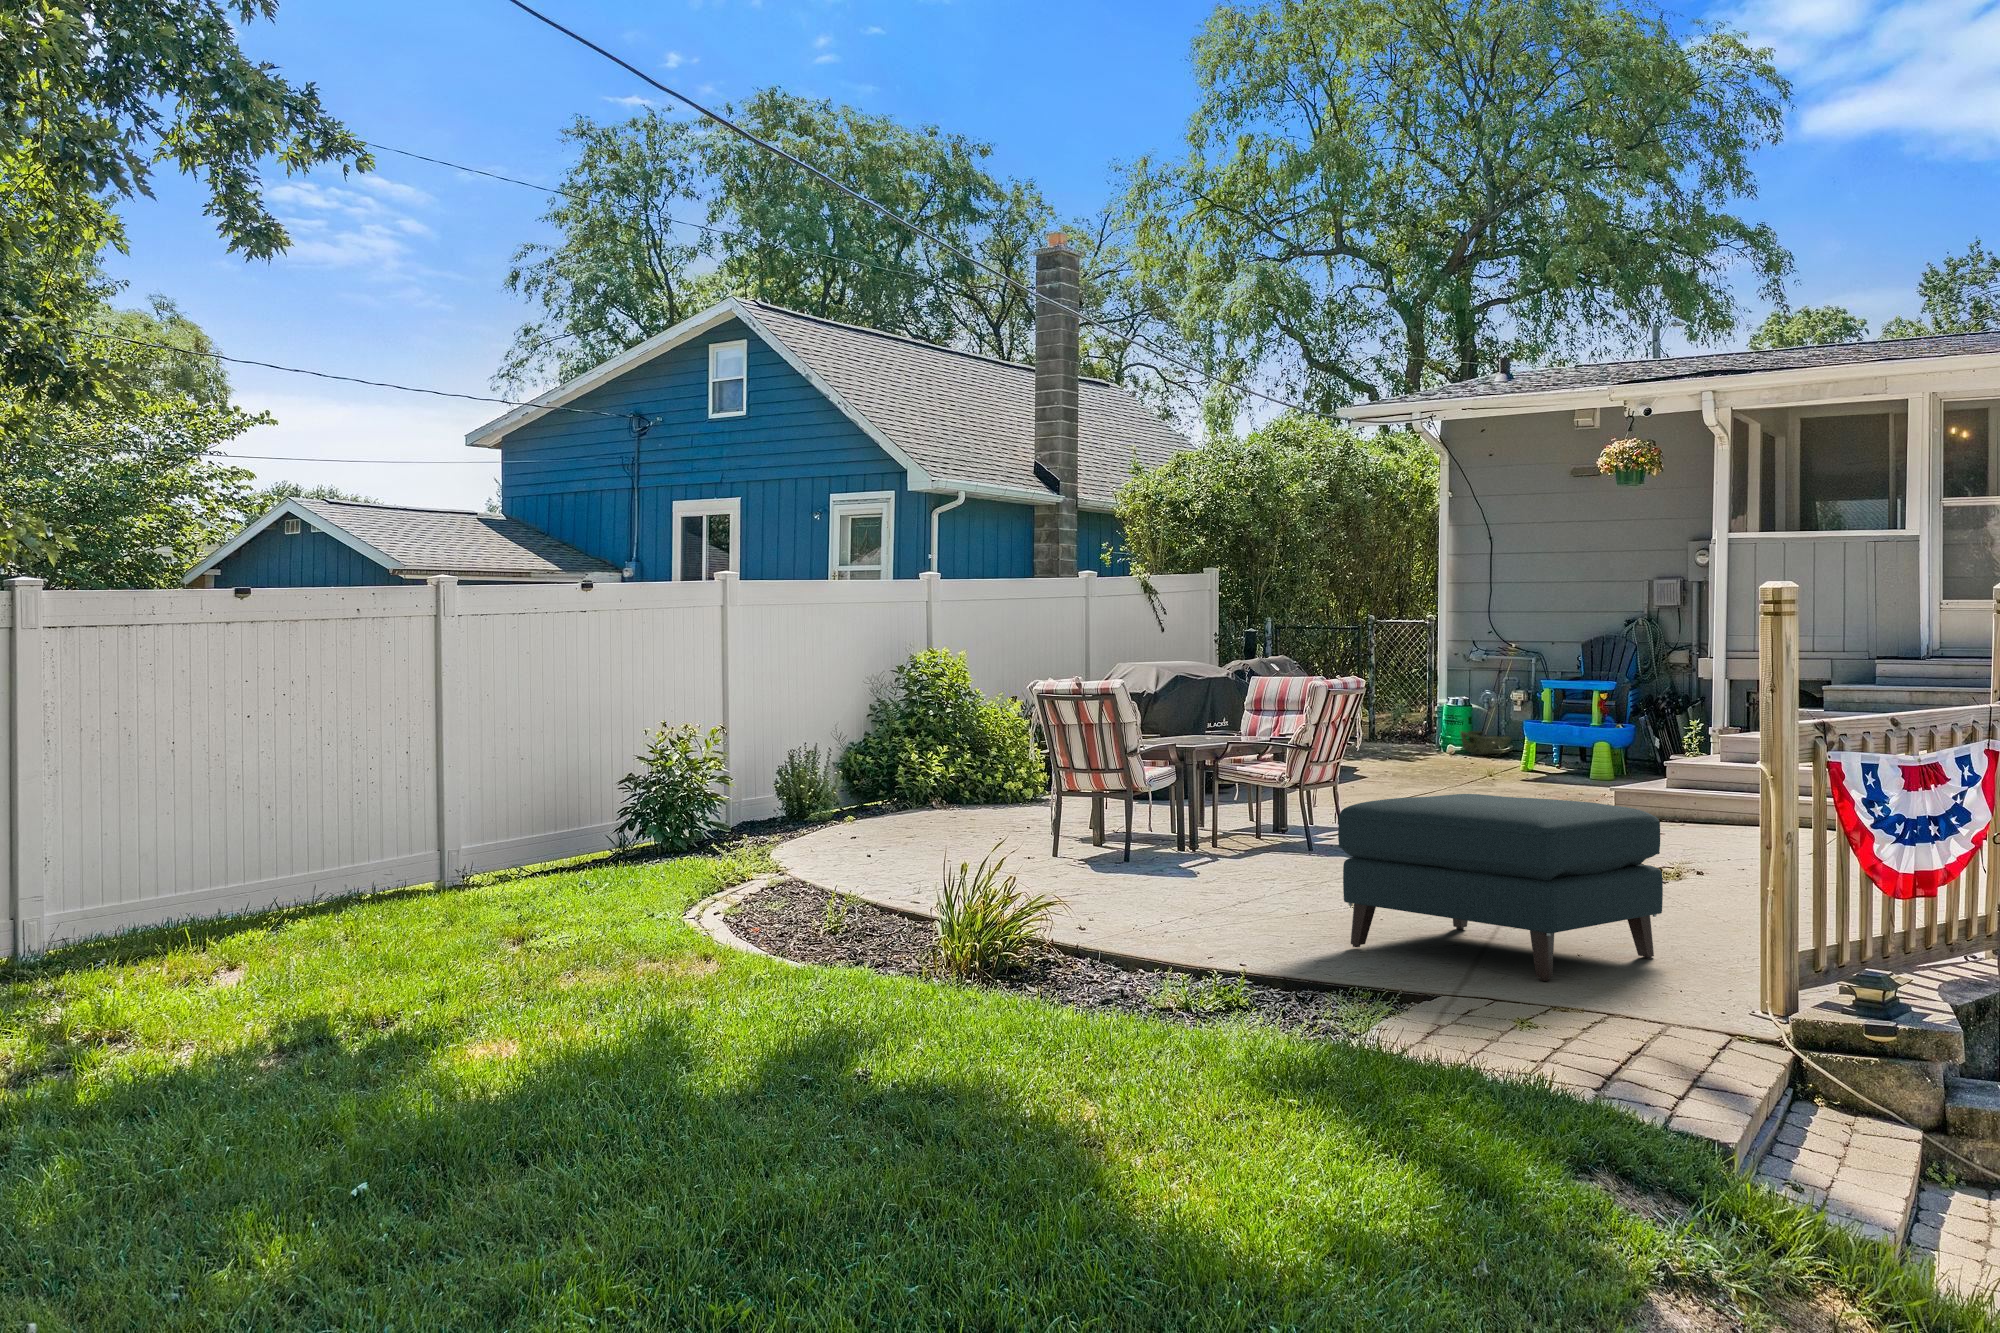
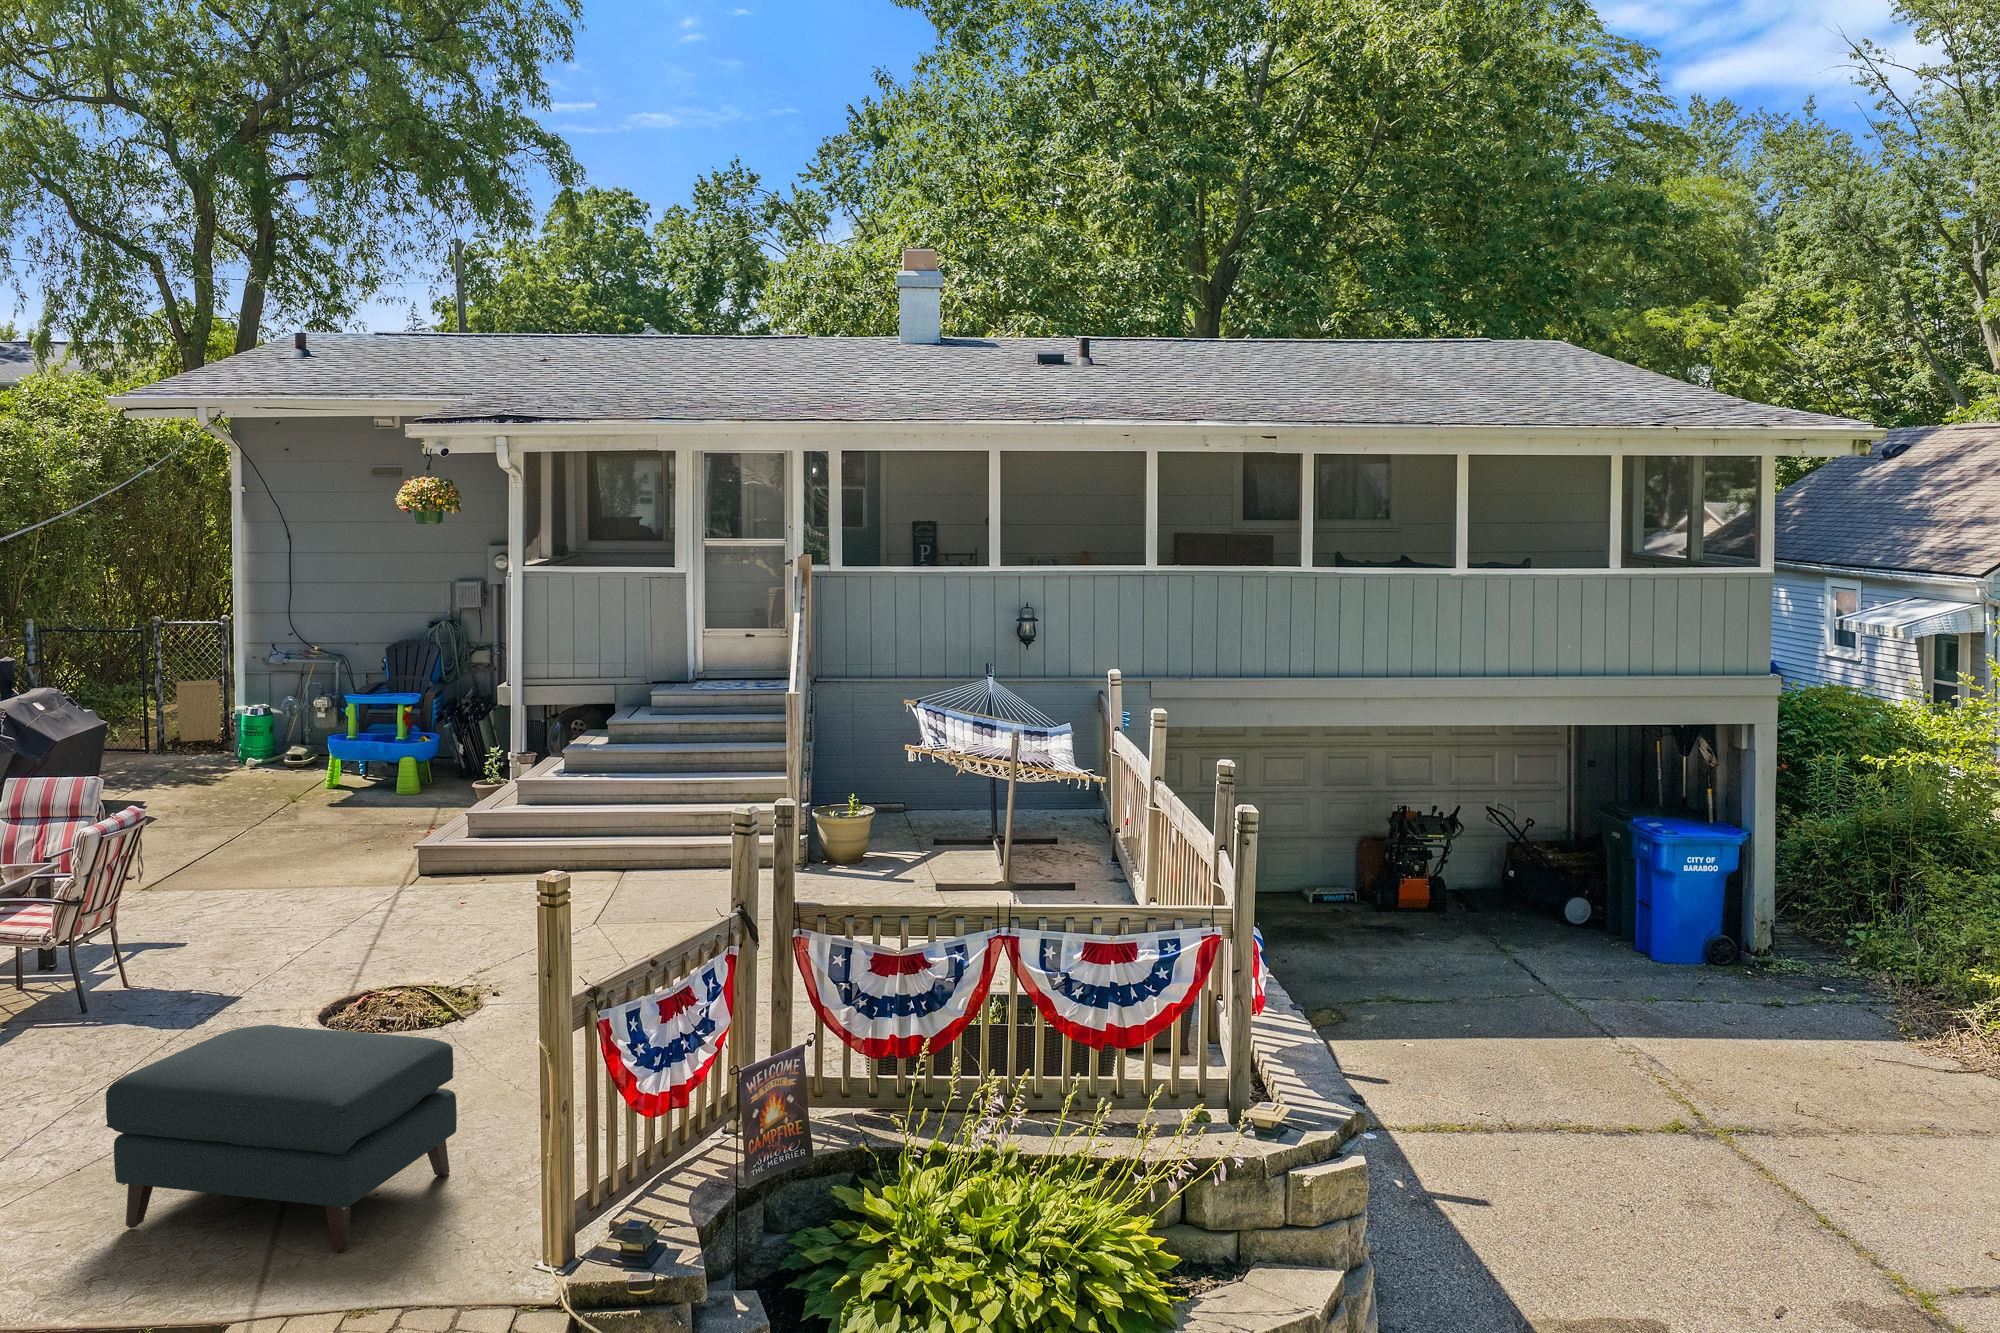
side table: none [1381,684,1420,740] -> present [176,680,221,742]
woven basket: present [1460,731,1511,755] -> none [262,742,317,769]

